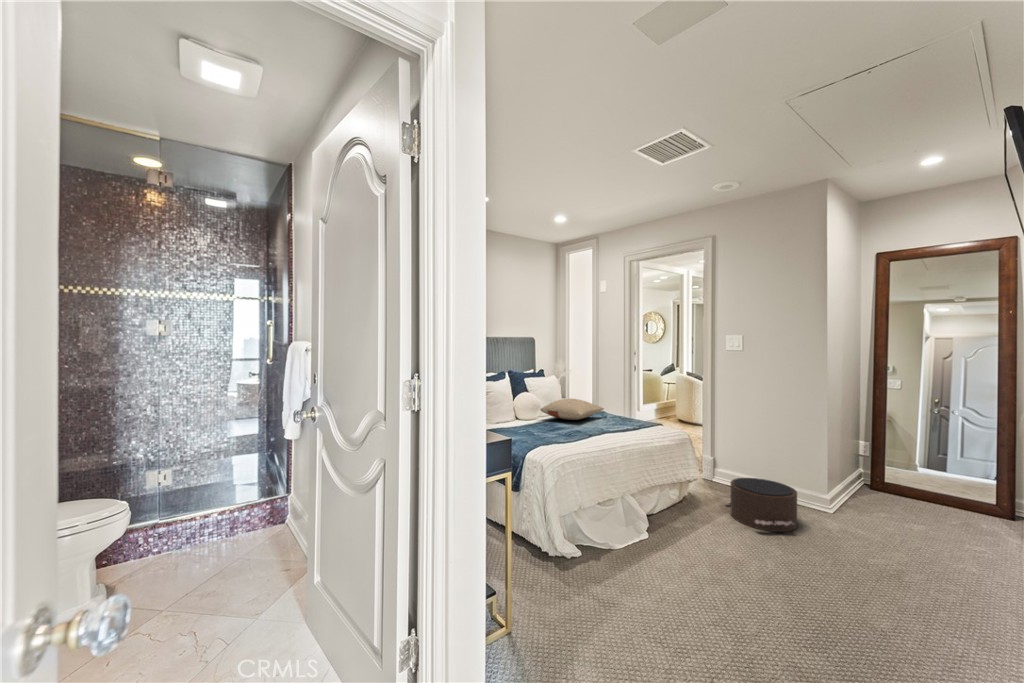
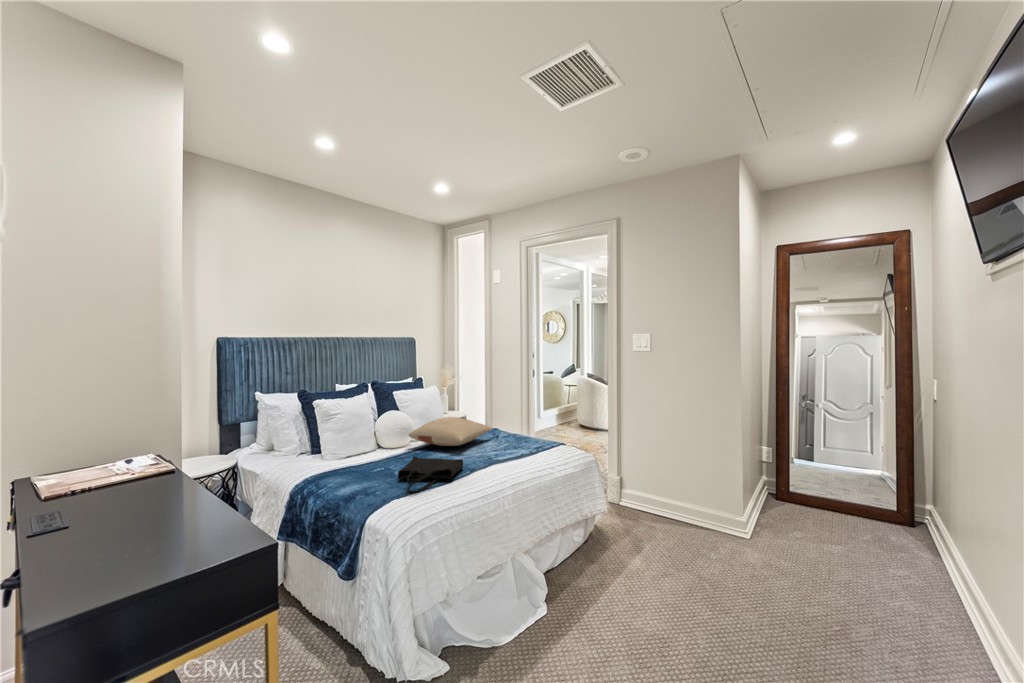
tote bag: none [540,423,585,444] -> present [398,457,463,494]
pouf: present [725,478,797,532] -> none [634,504,718,575]

